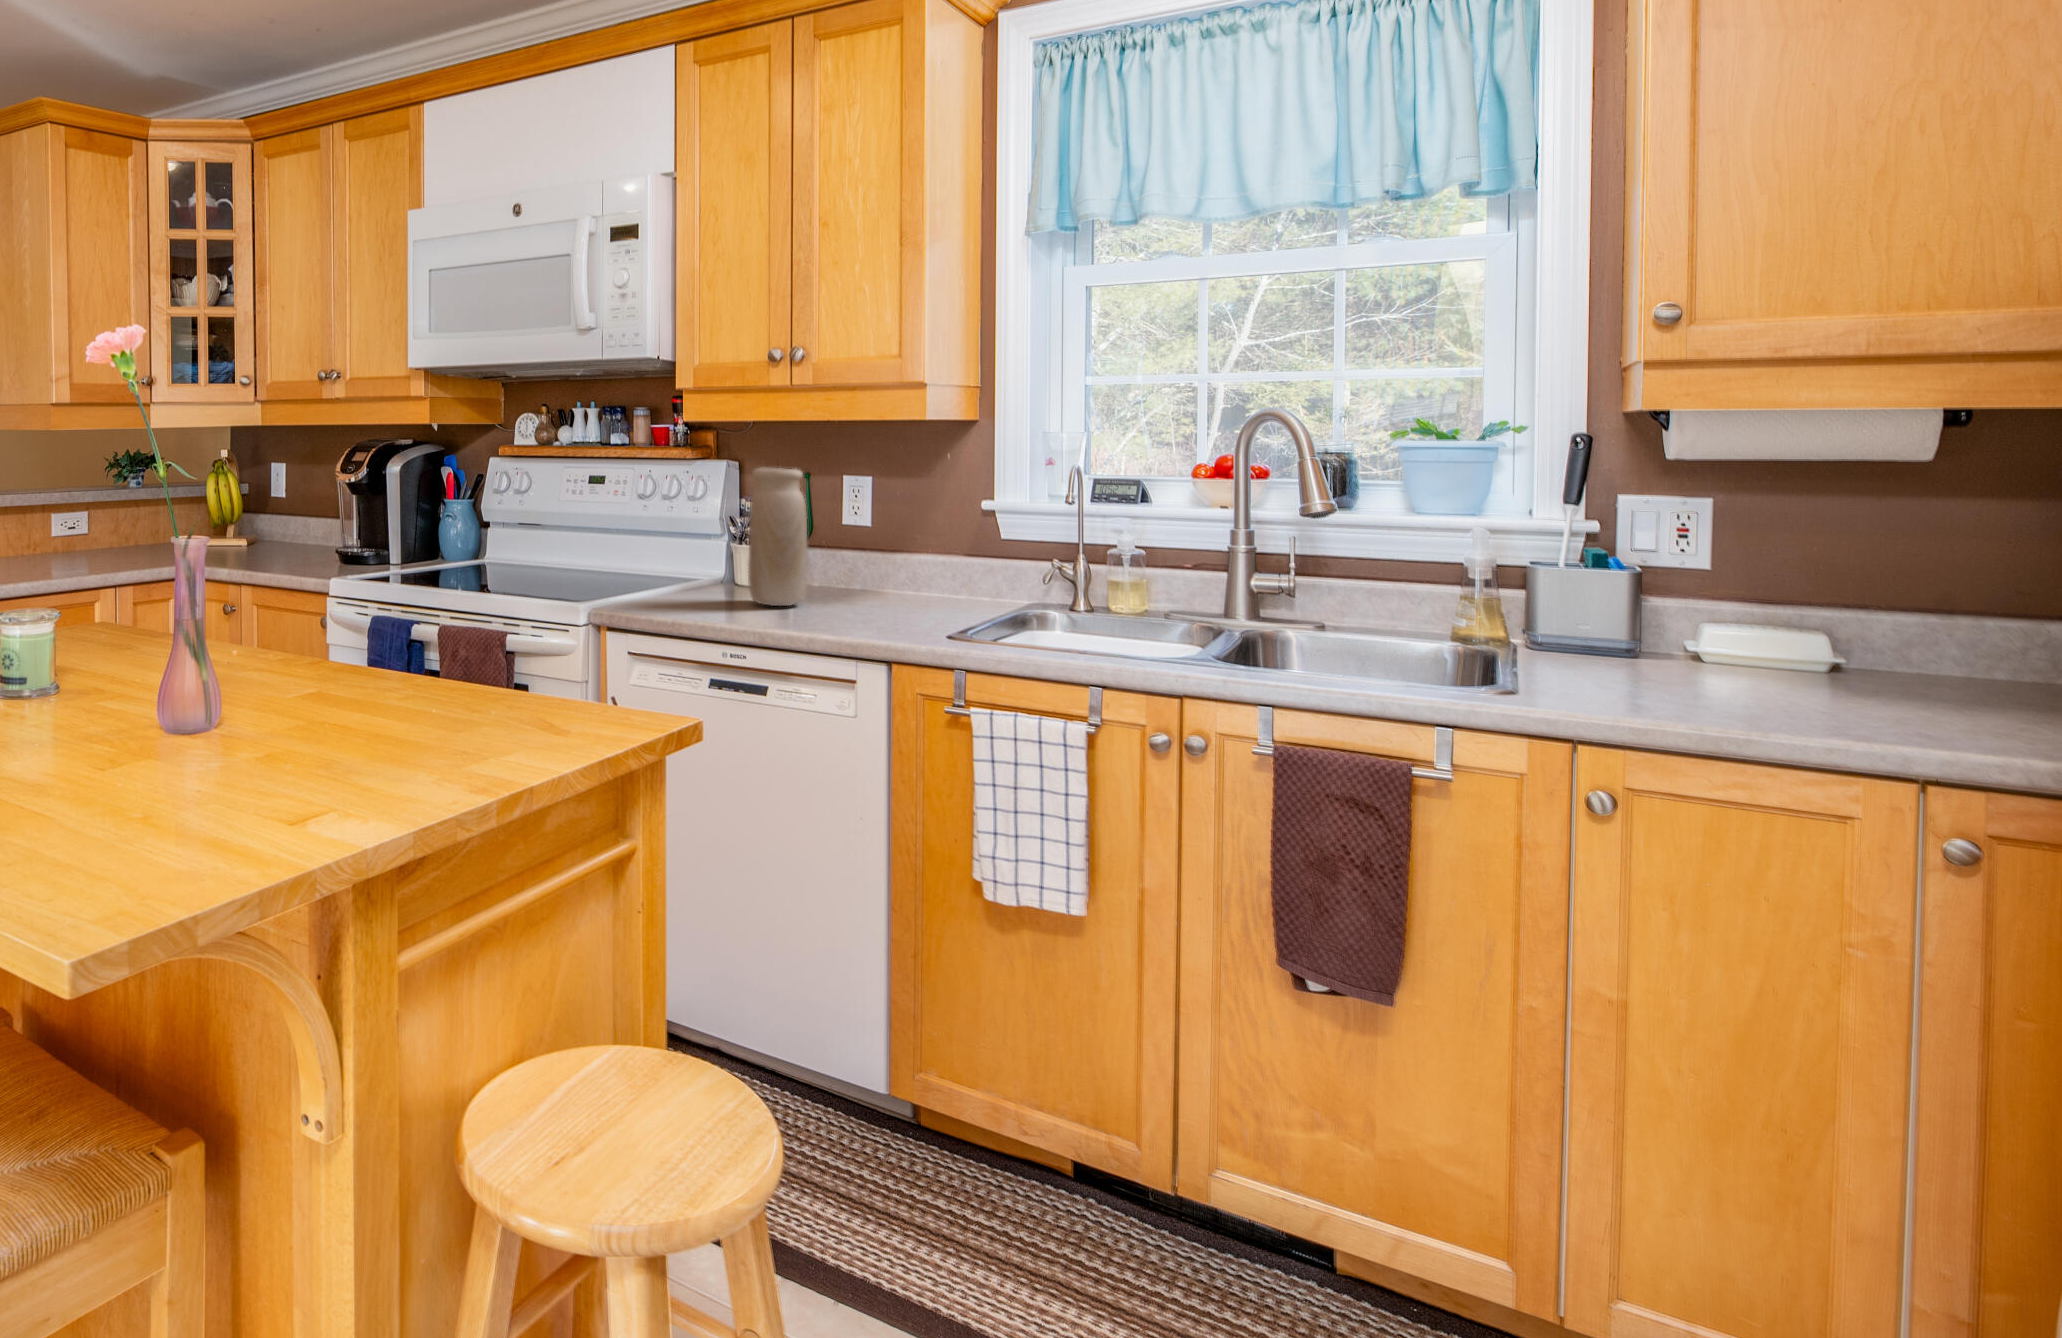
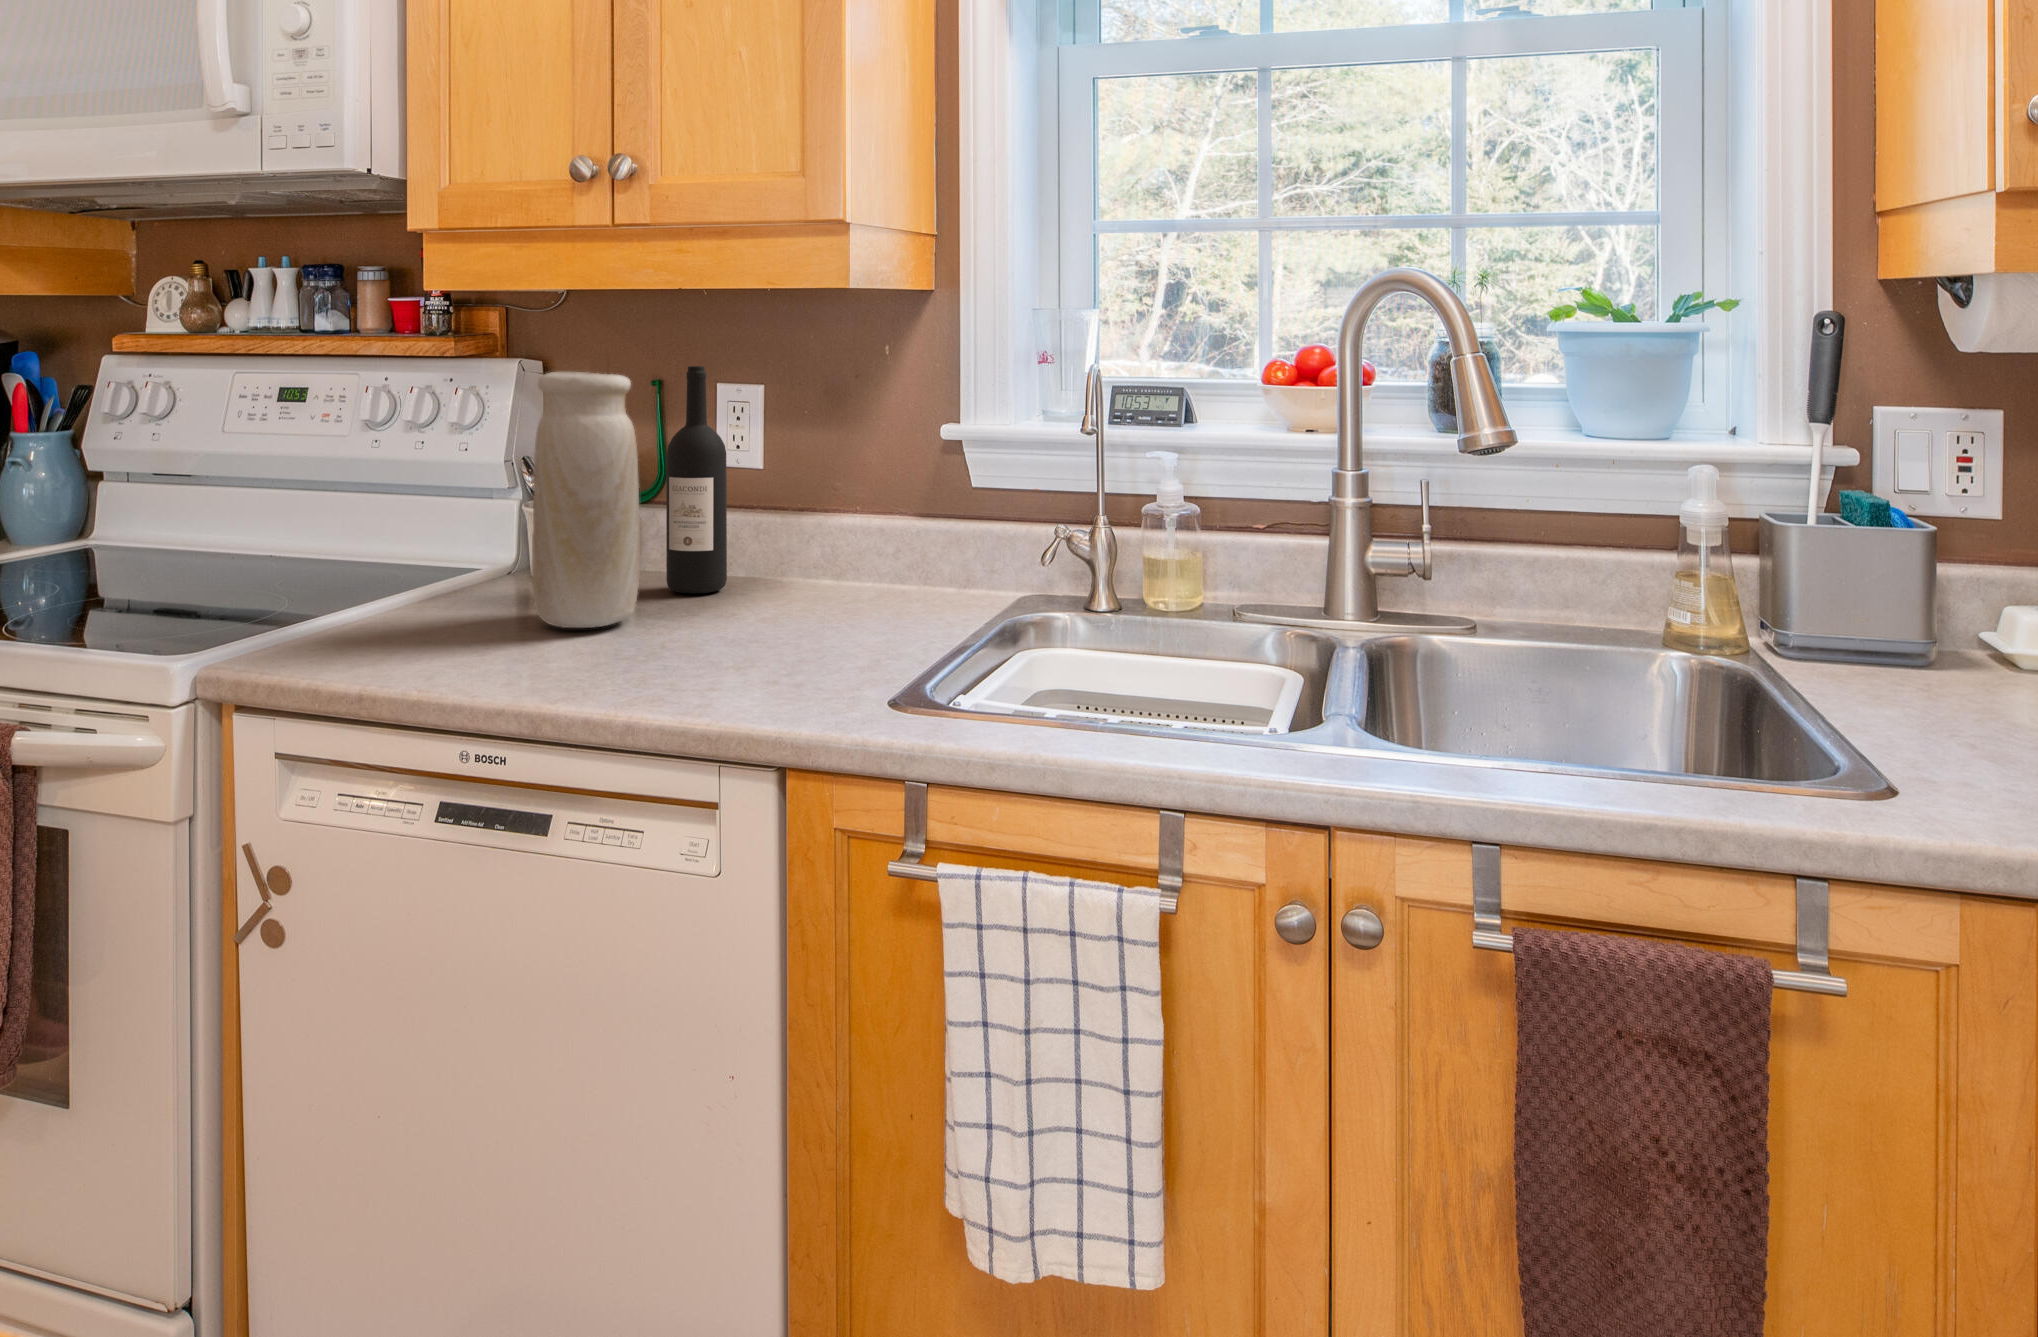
wine bottle: none [818,465,854,596] -> present [666,366,727,594]

